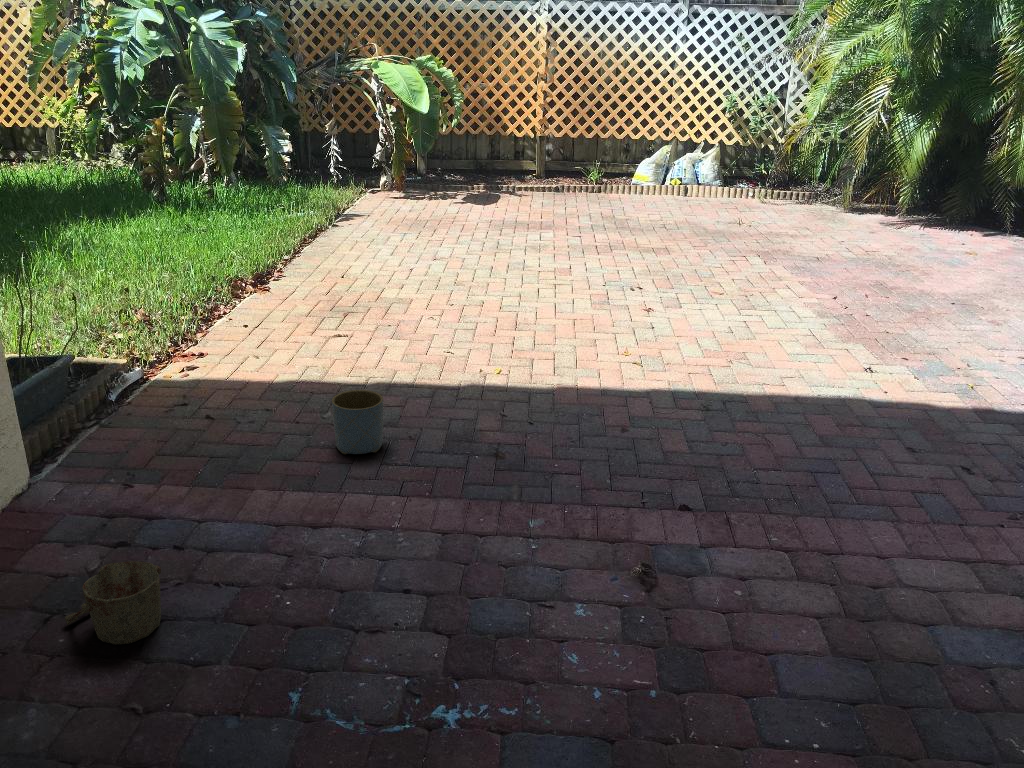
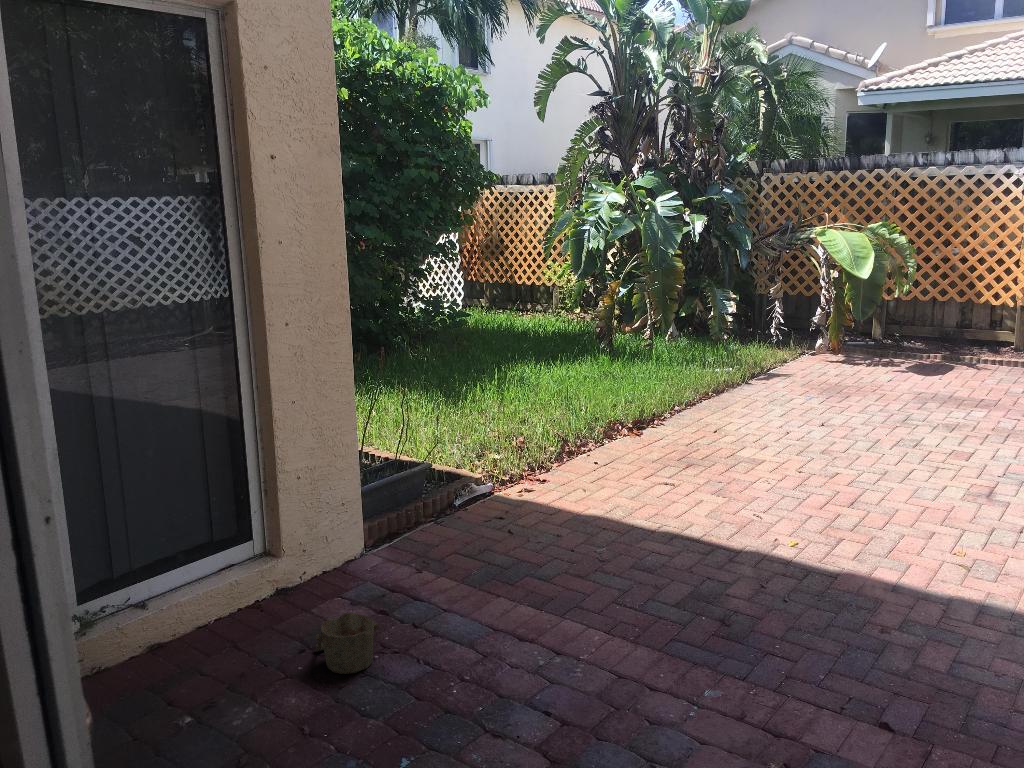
planter: present [332,390,383,454] -> none [585,527,630,586]

